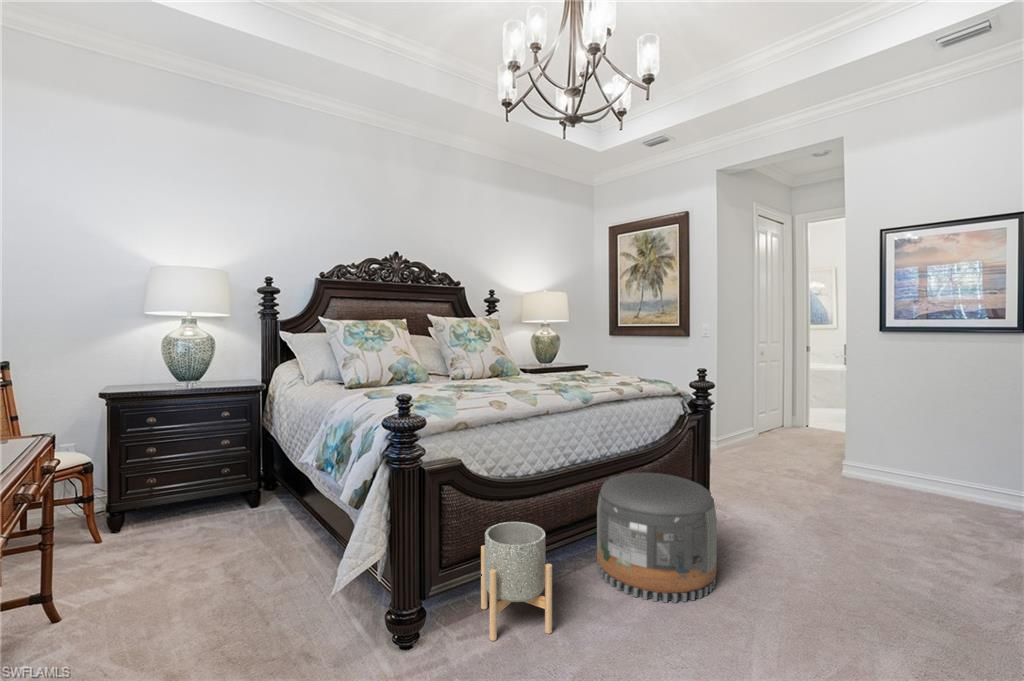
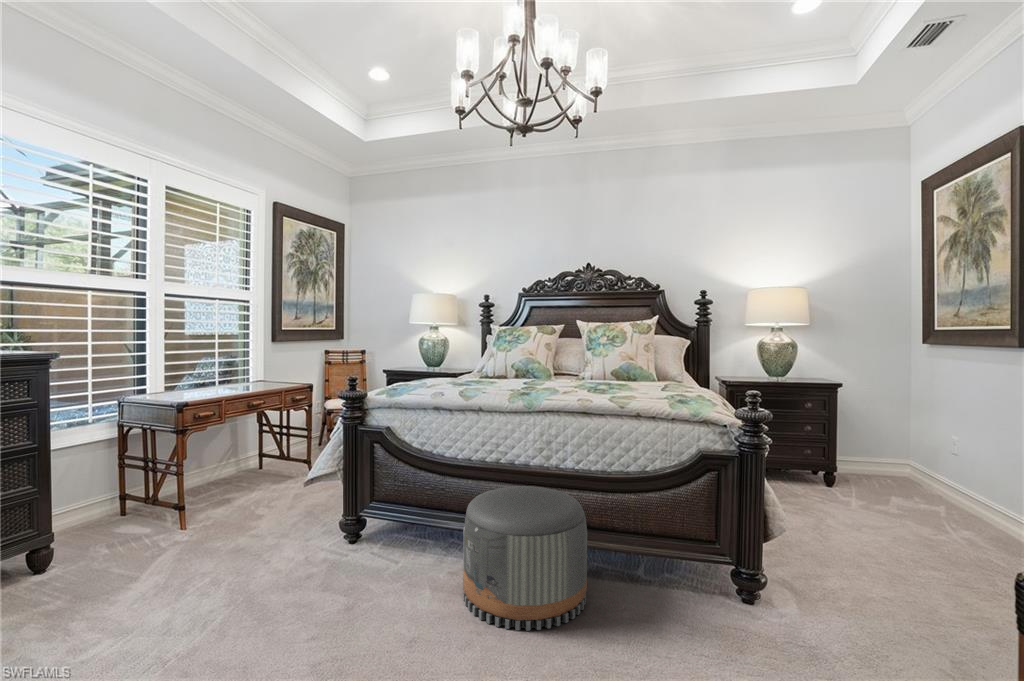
planter: present [481,522,552,641] -> none [350,485,416,576]

